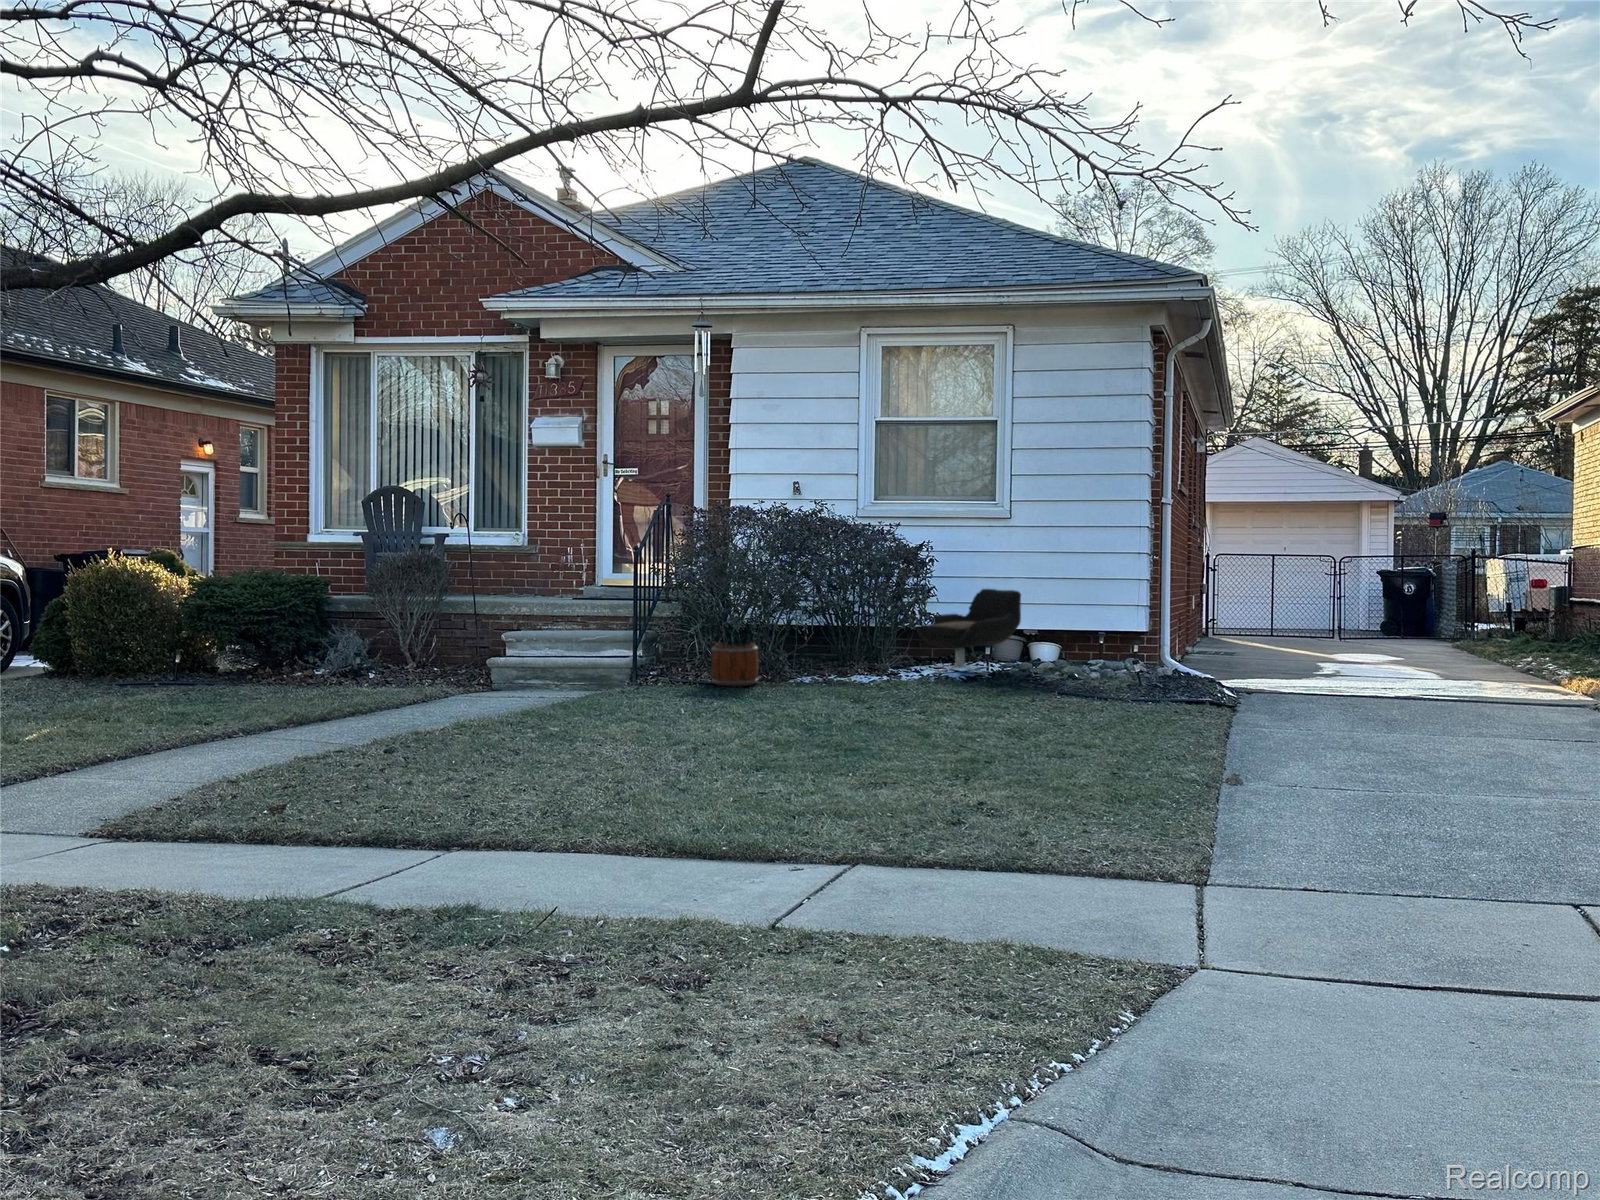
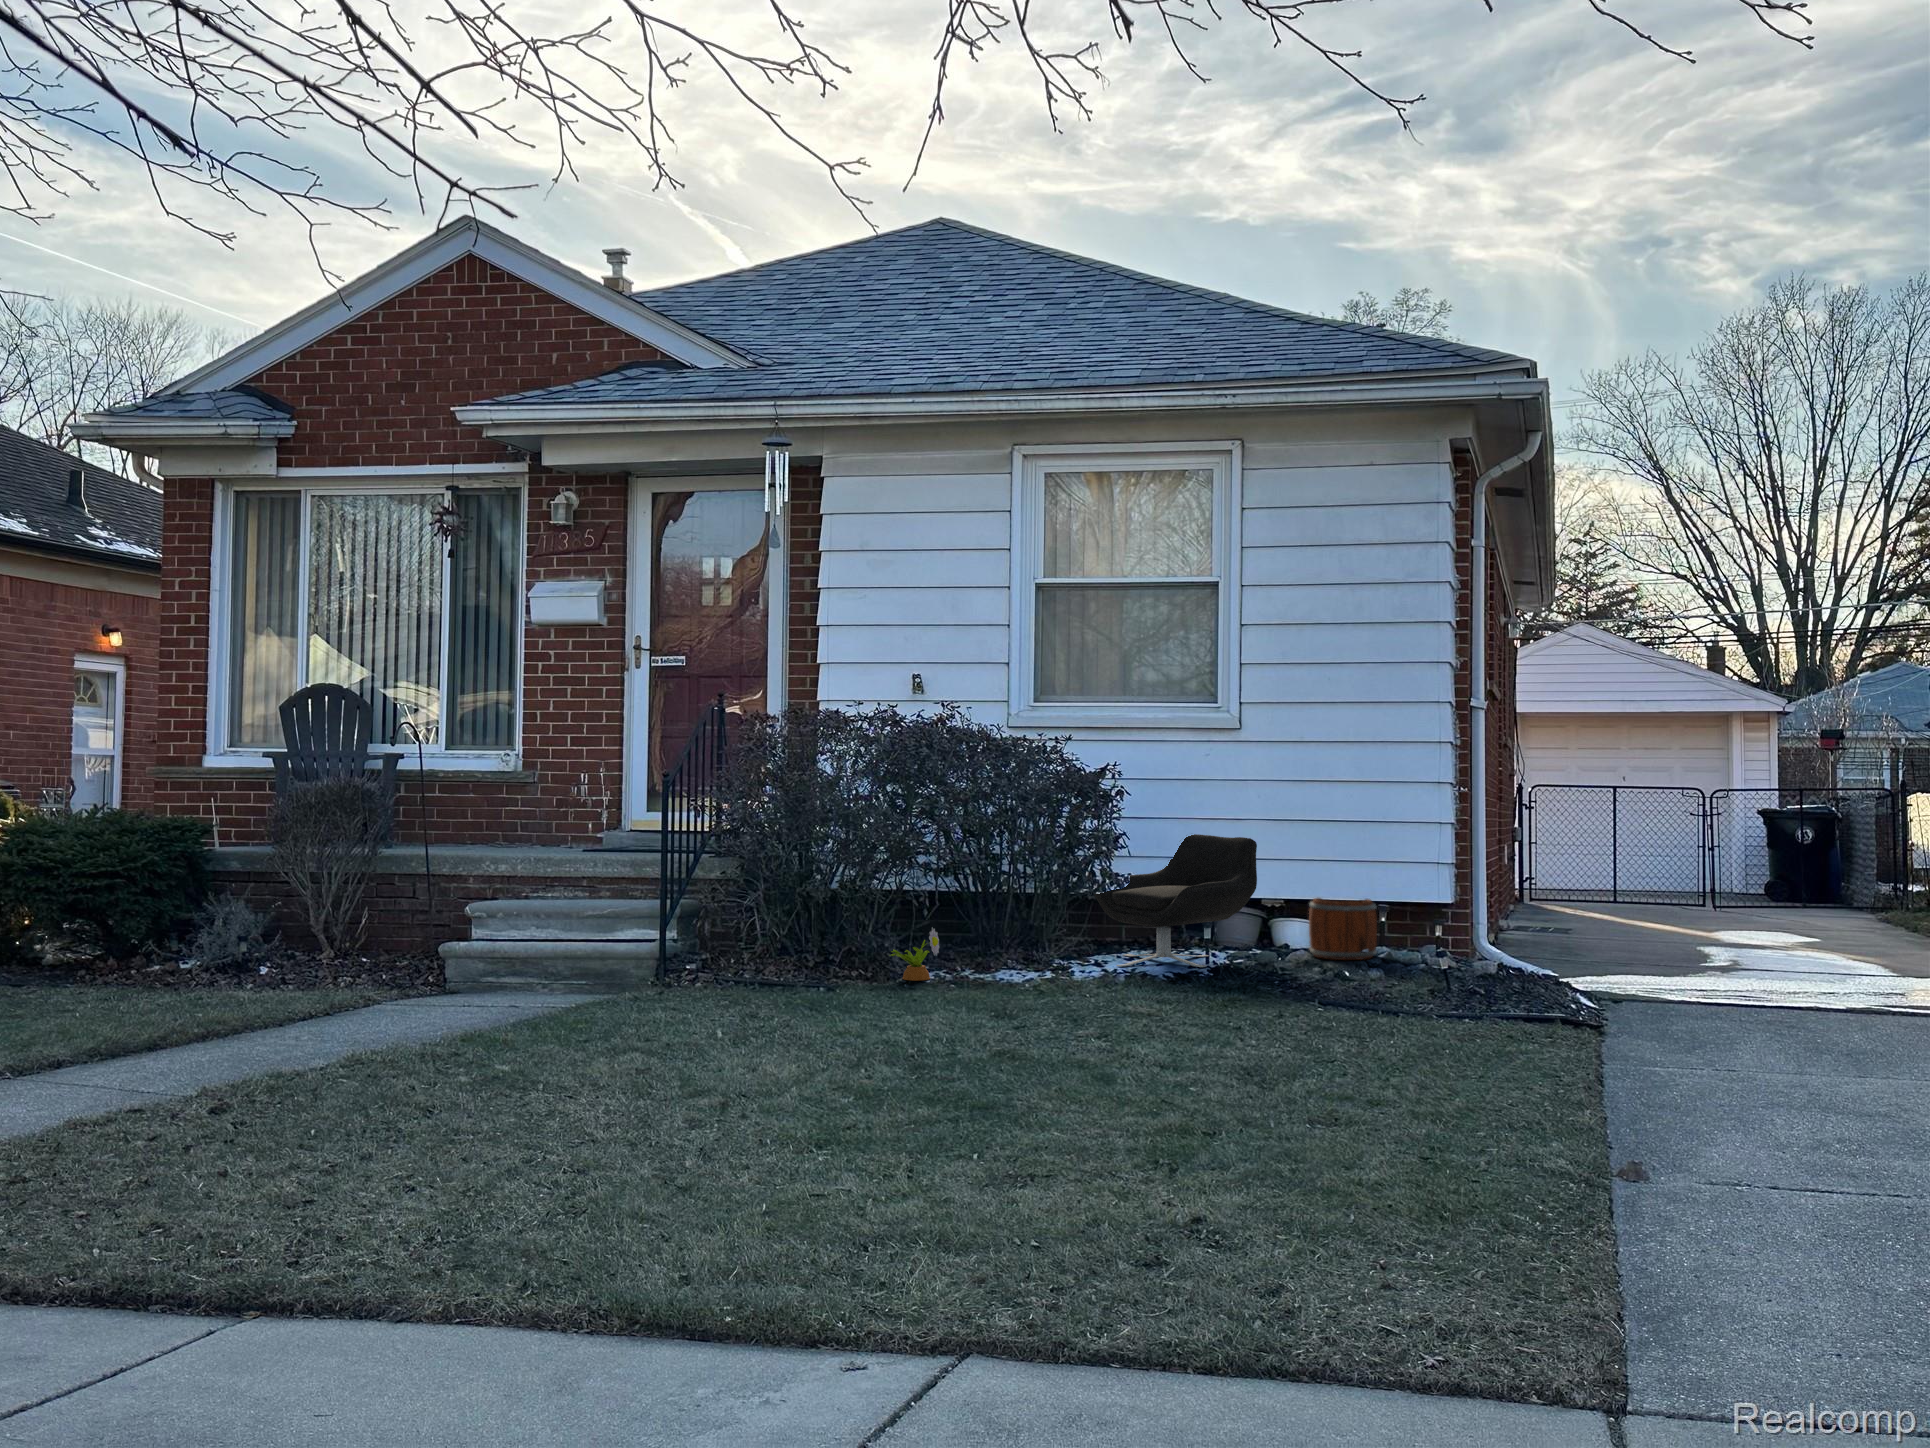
bucket: present [711,643,759,686] -> present [1309,898,1377,960]
decorative plant: none [783,648,816,682] -> present [890,928,939,981]

